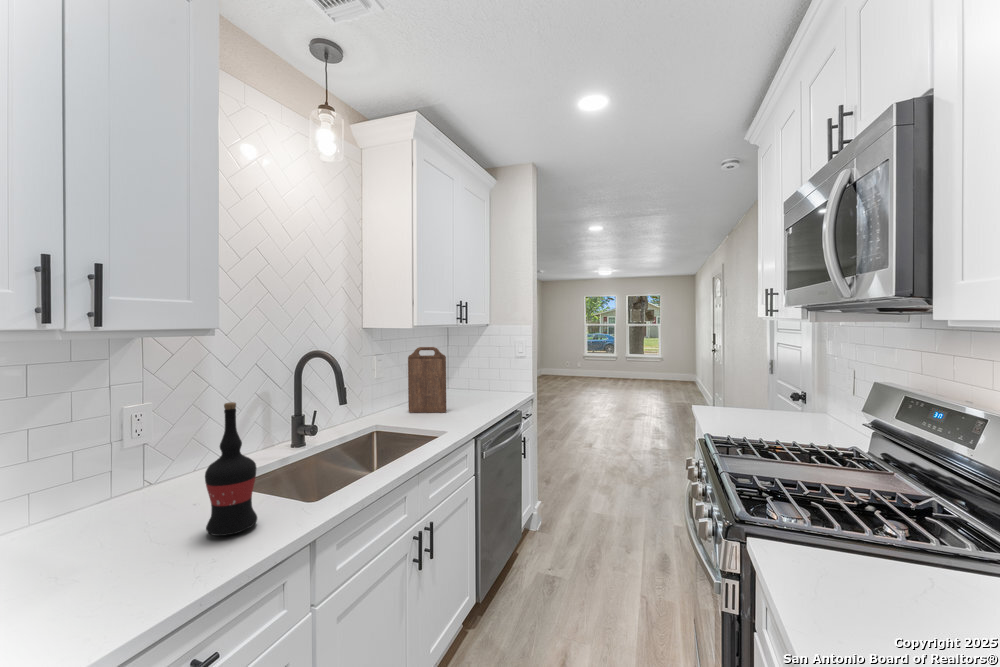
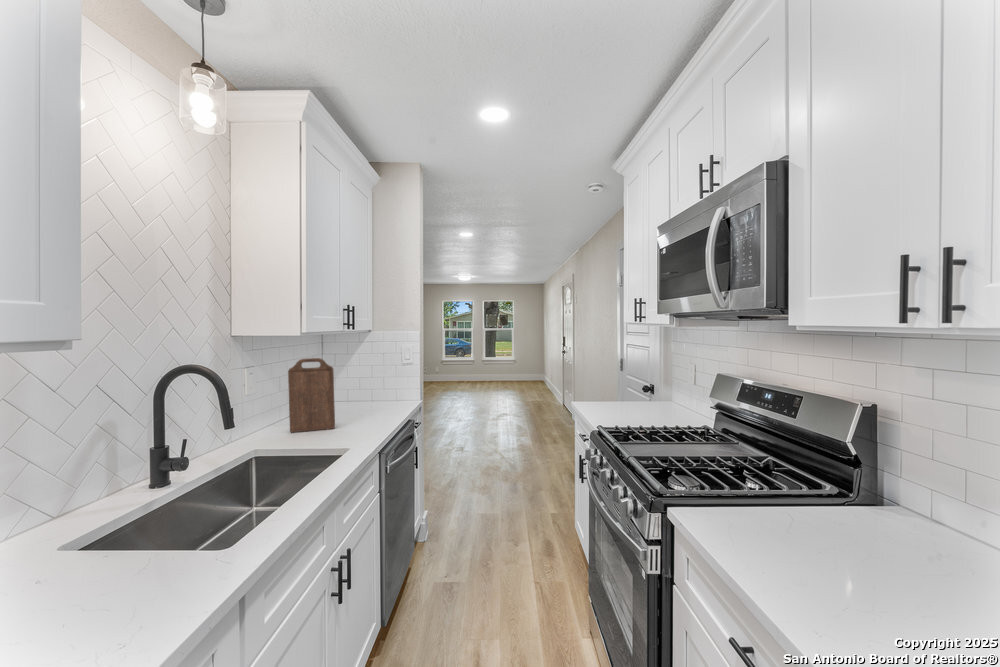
wine bottle: present [205,402,257,536] -> none [99,436,172,605]

